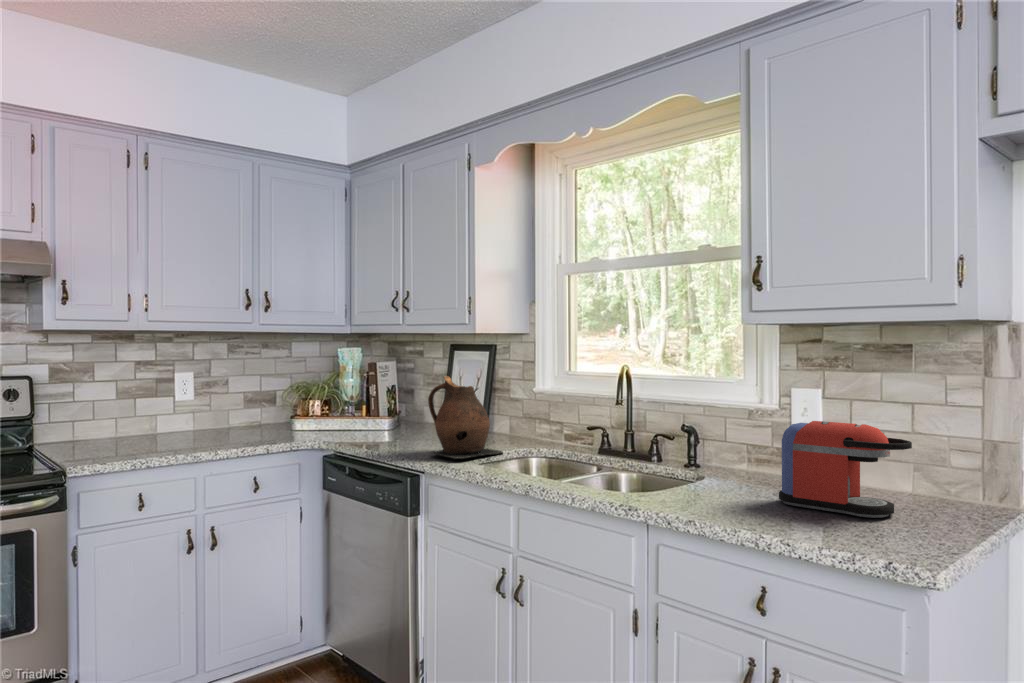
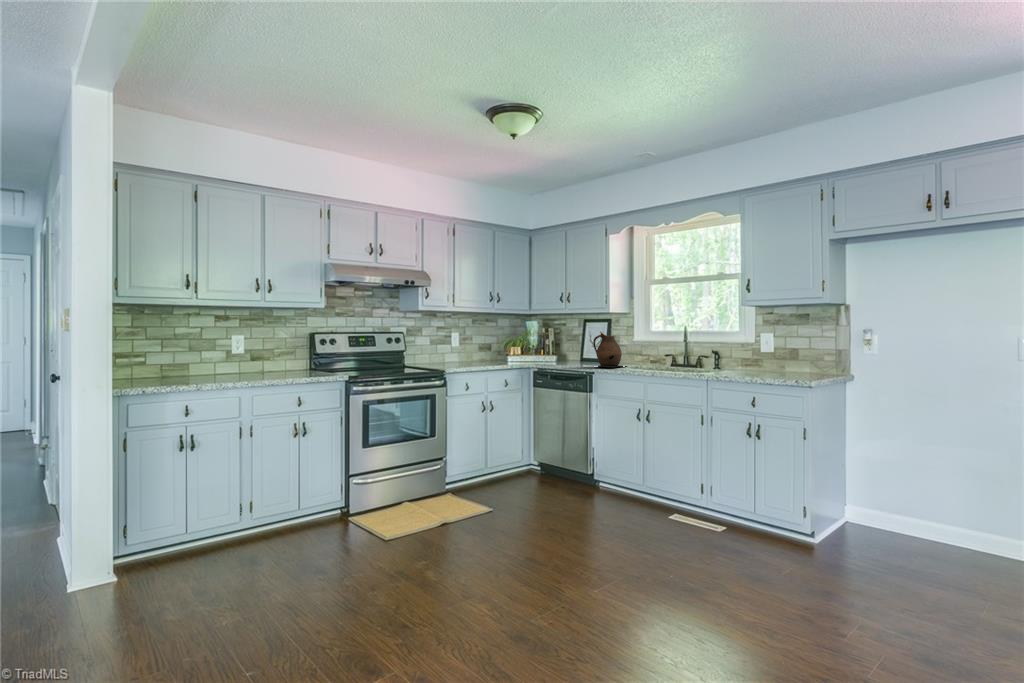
coffee maker: present [779,421,912,518] -> none [757,342,807,375]

